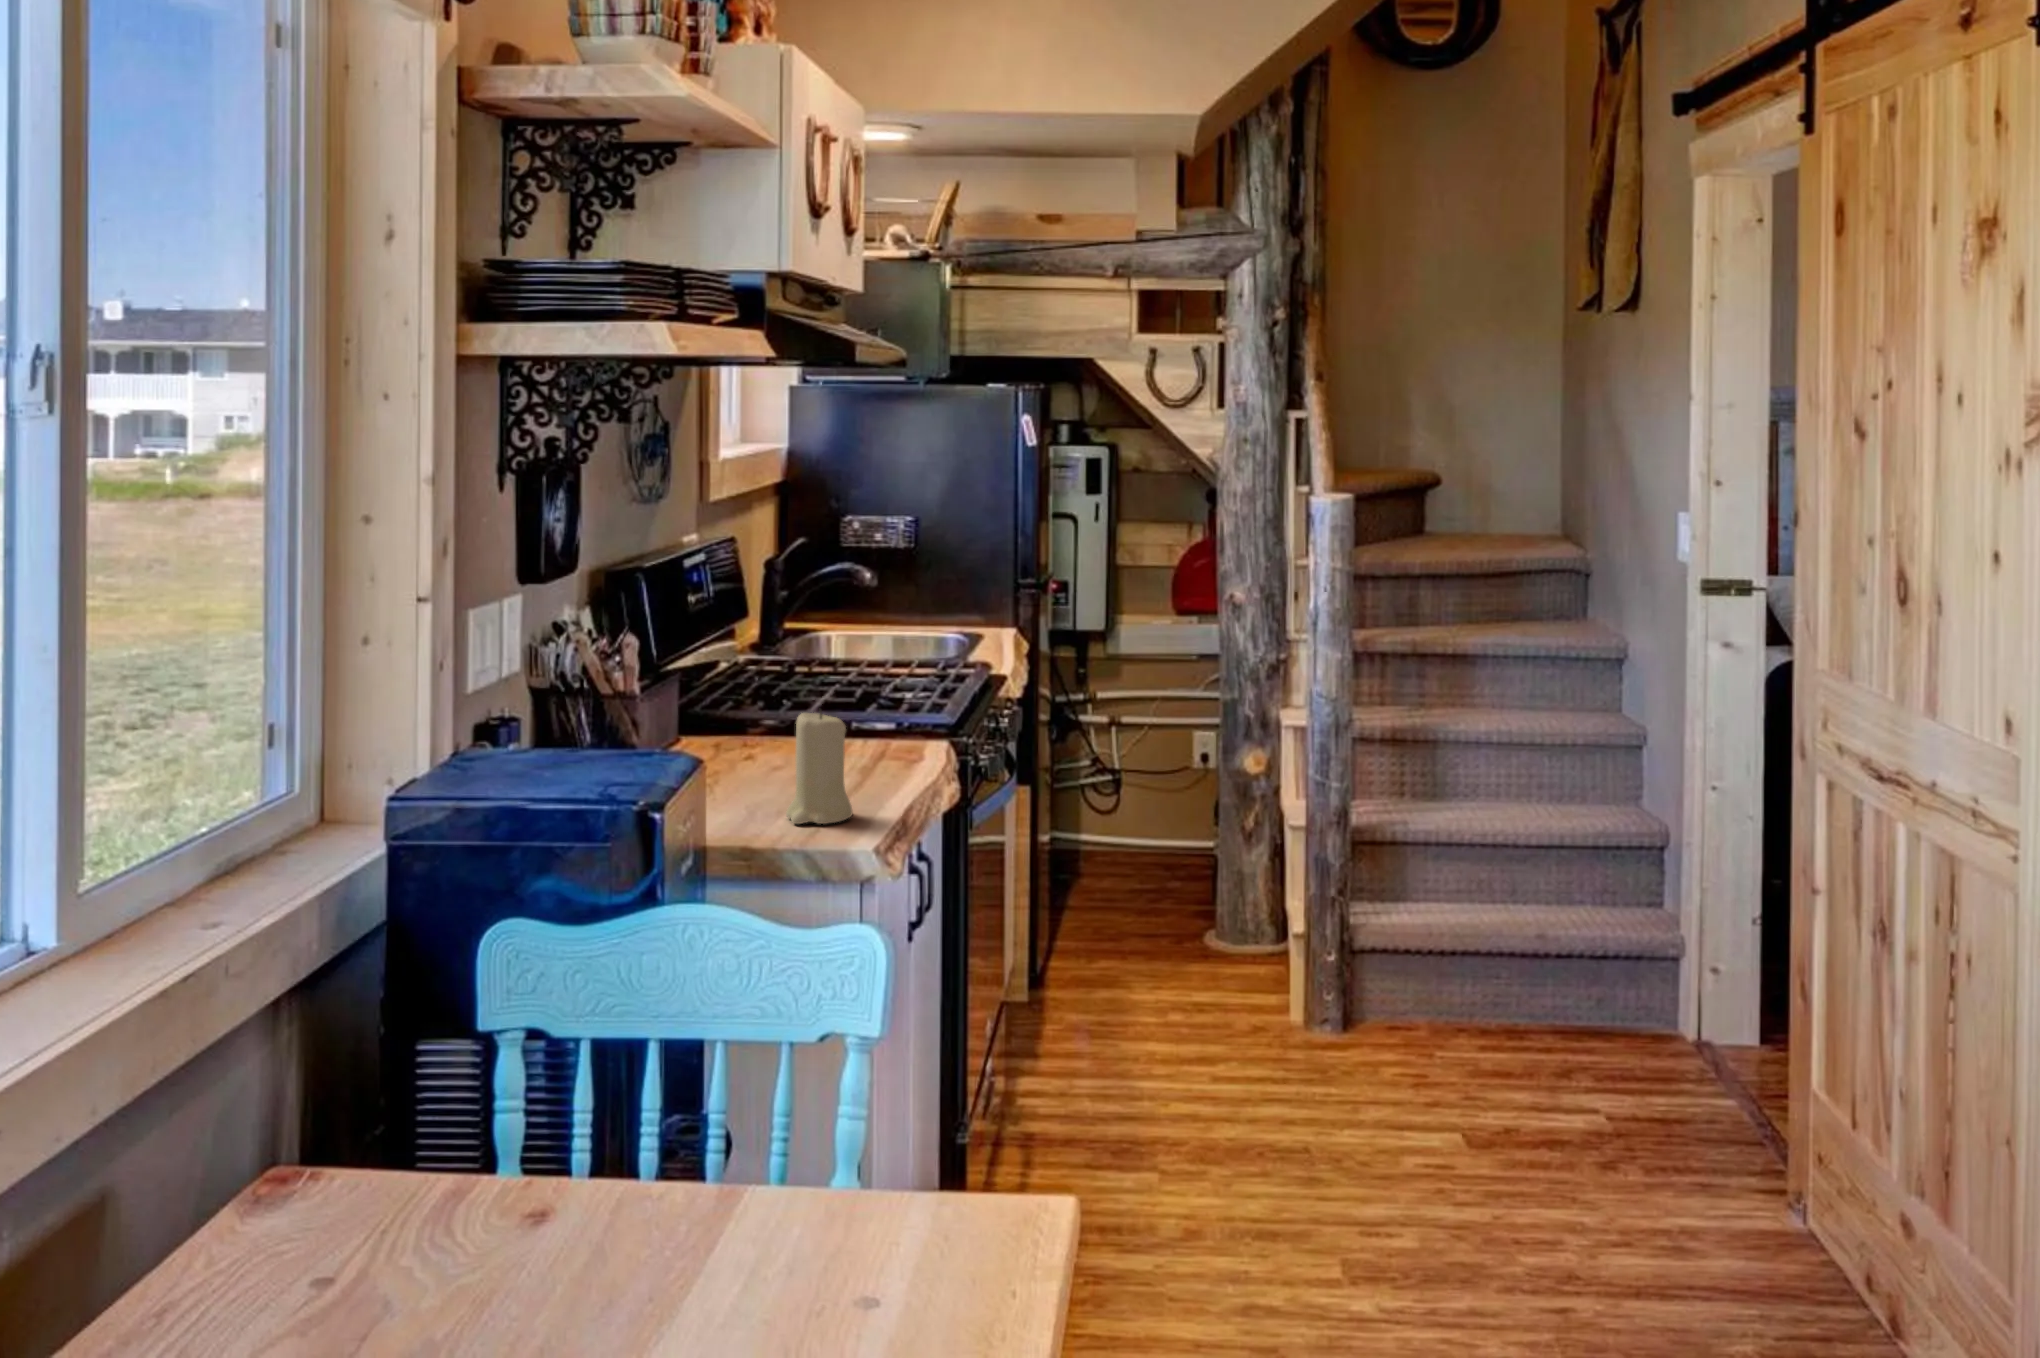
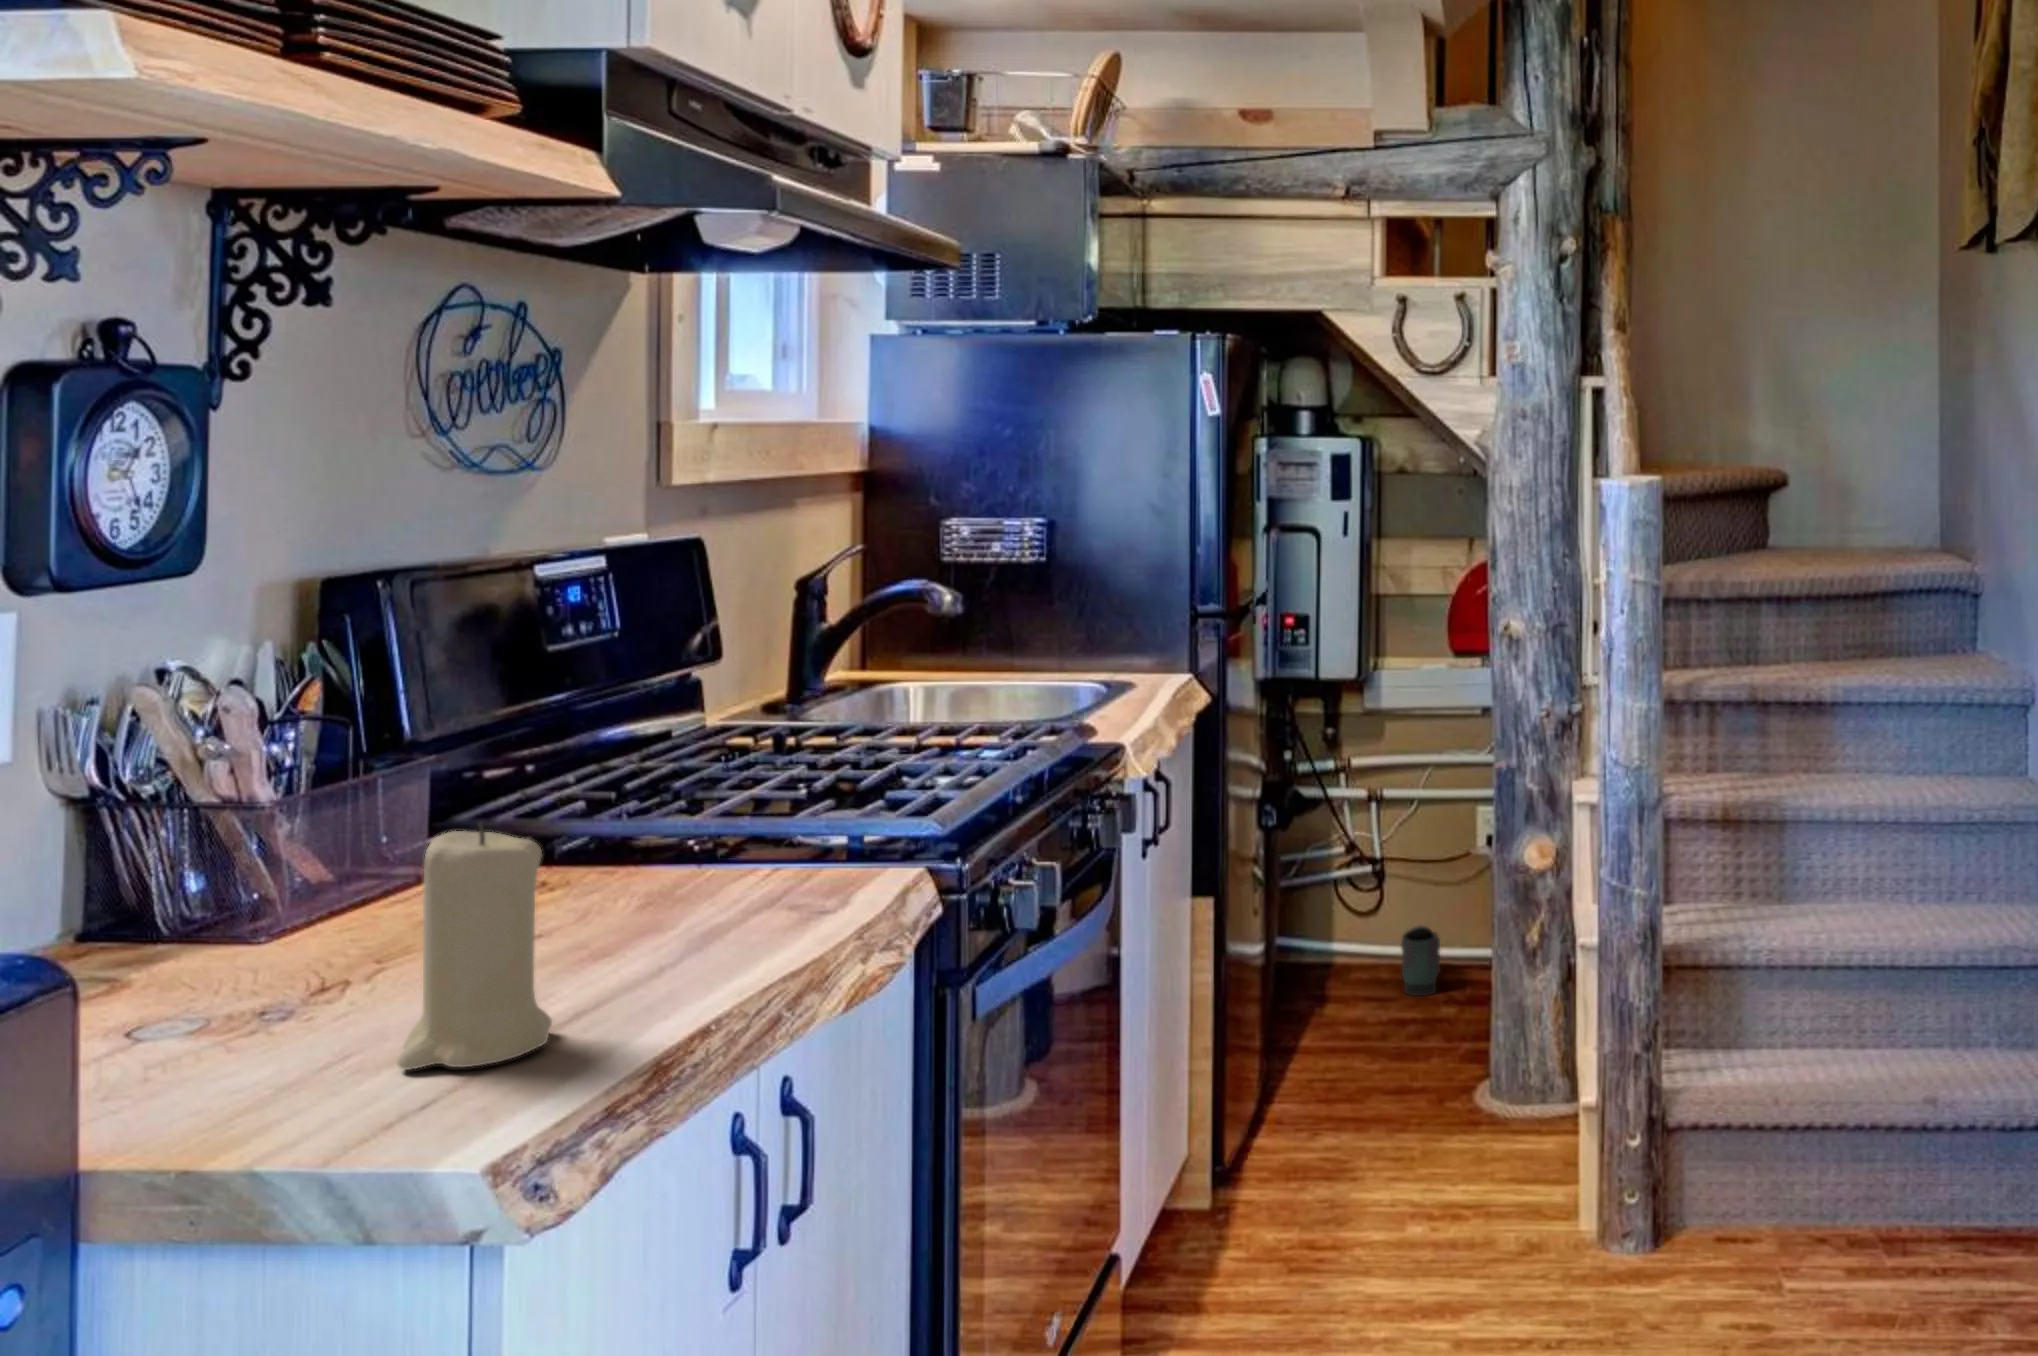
shoe: none [1135,819,1166,872] -> present [1401,926,1441,996]

